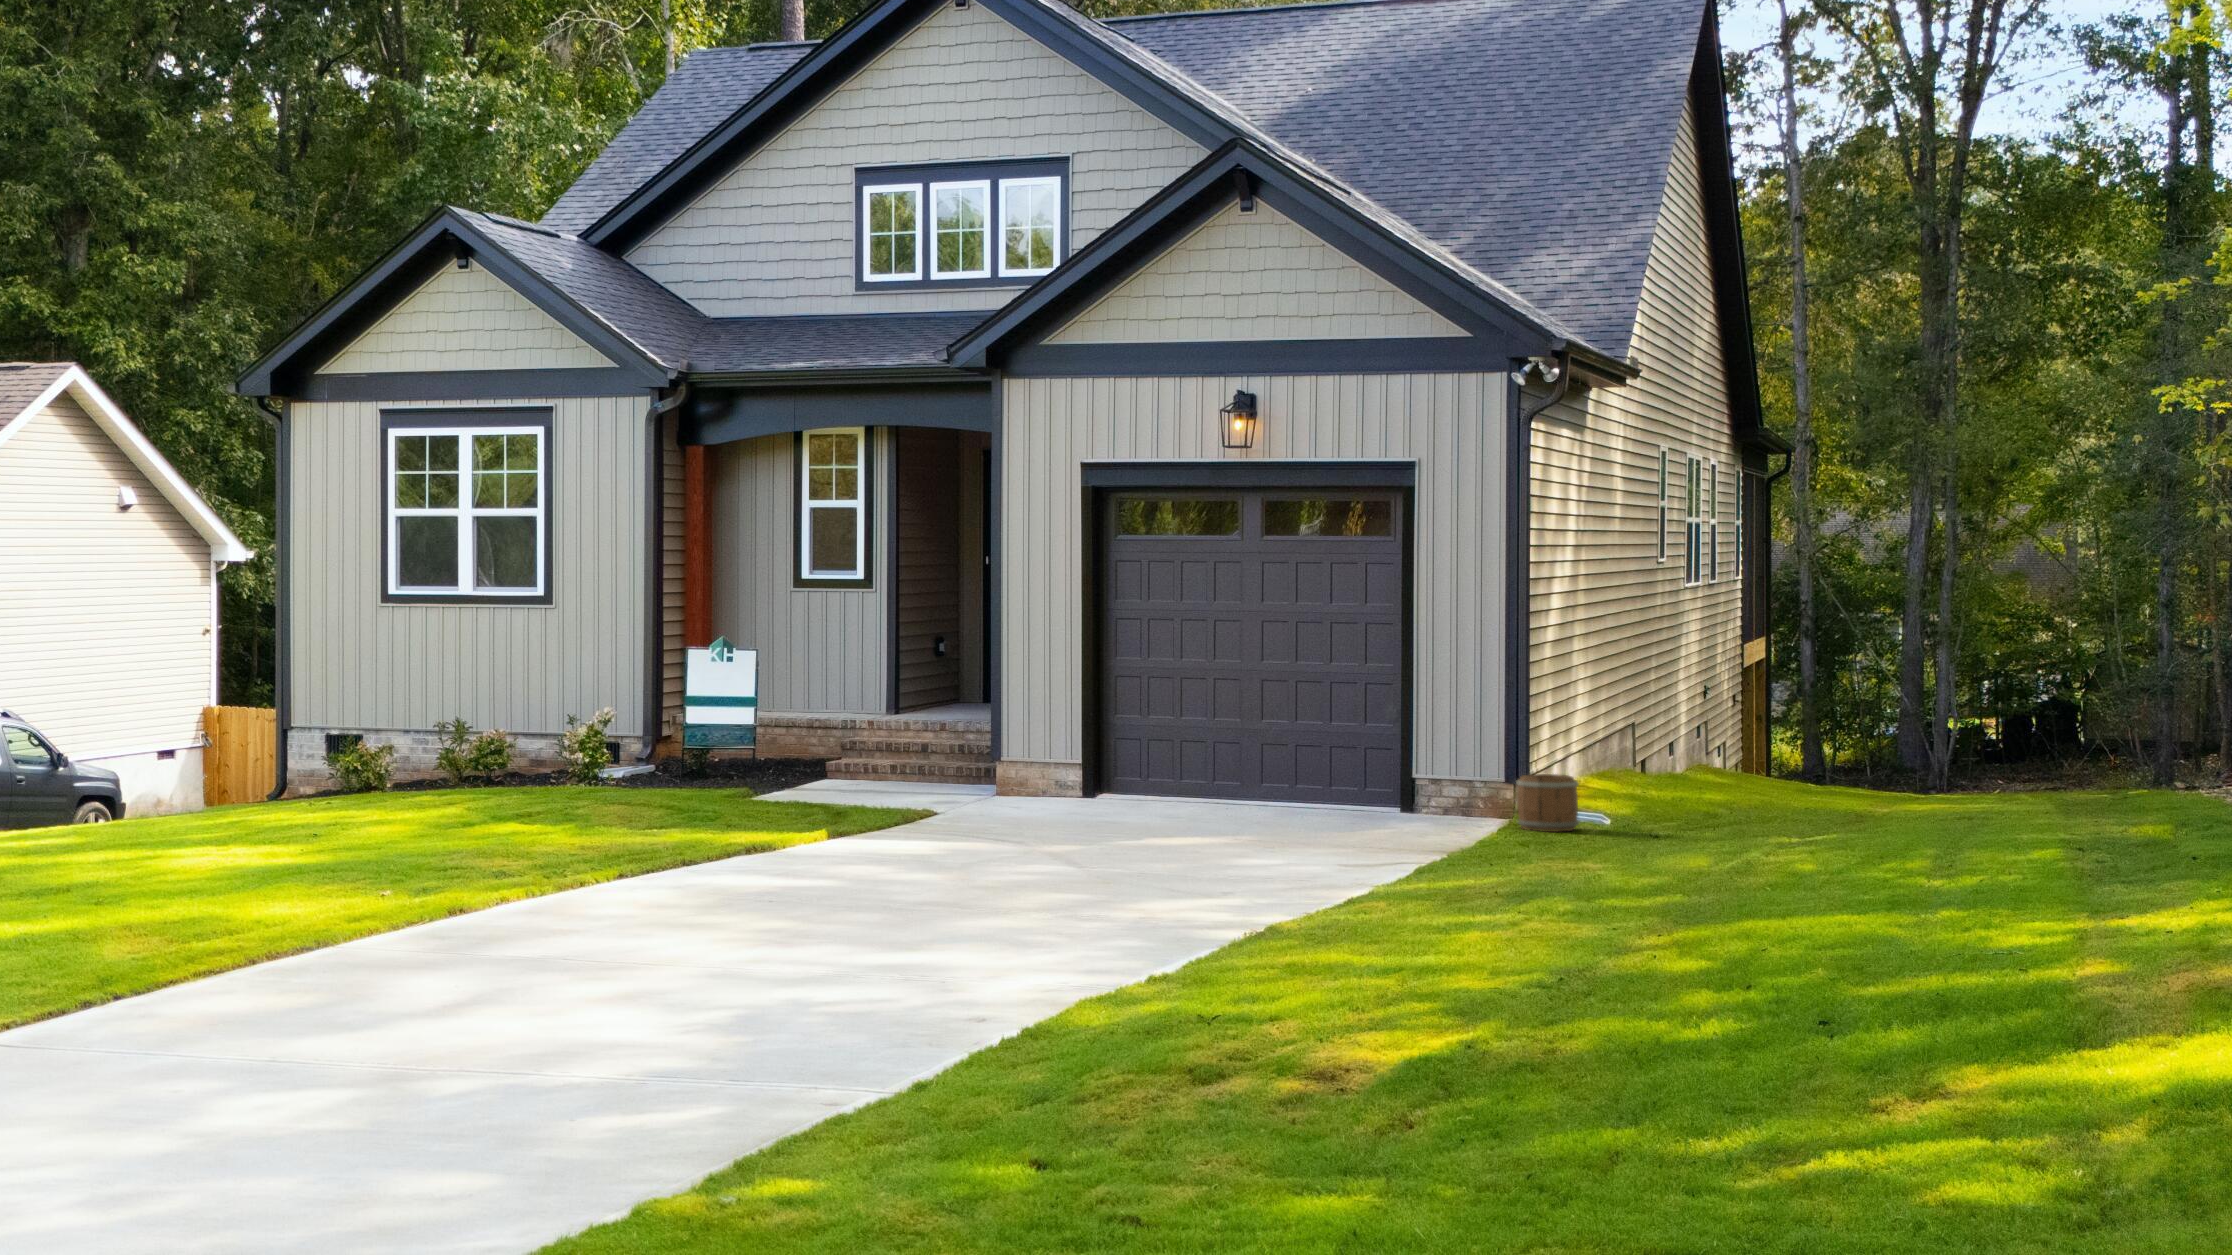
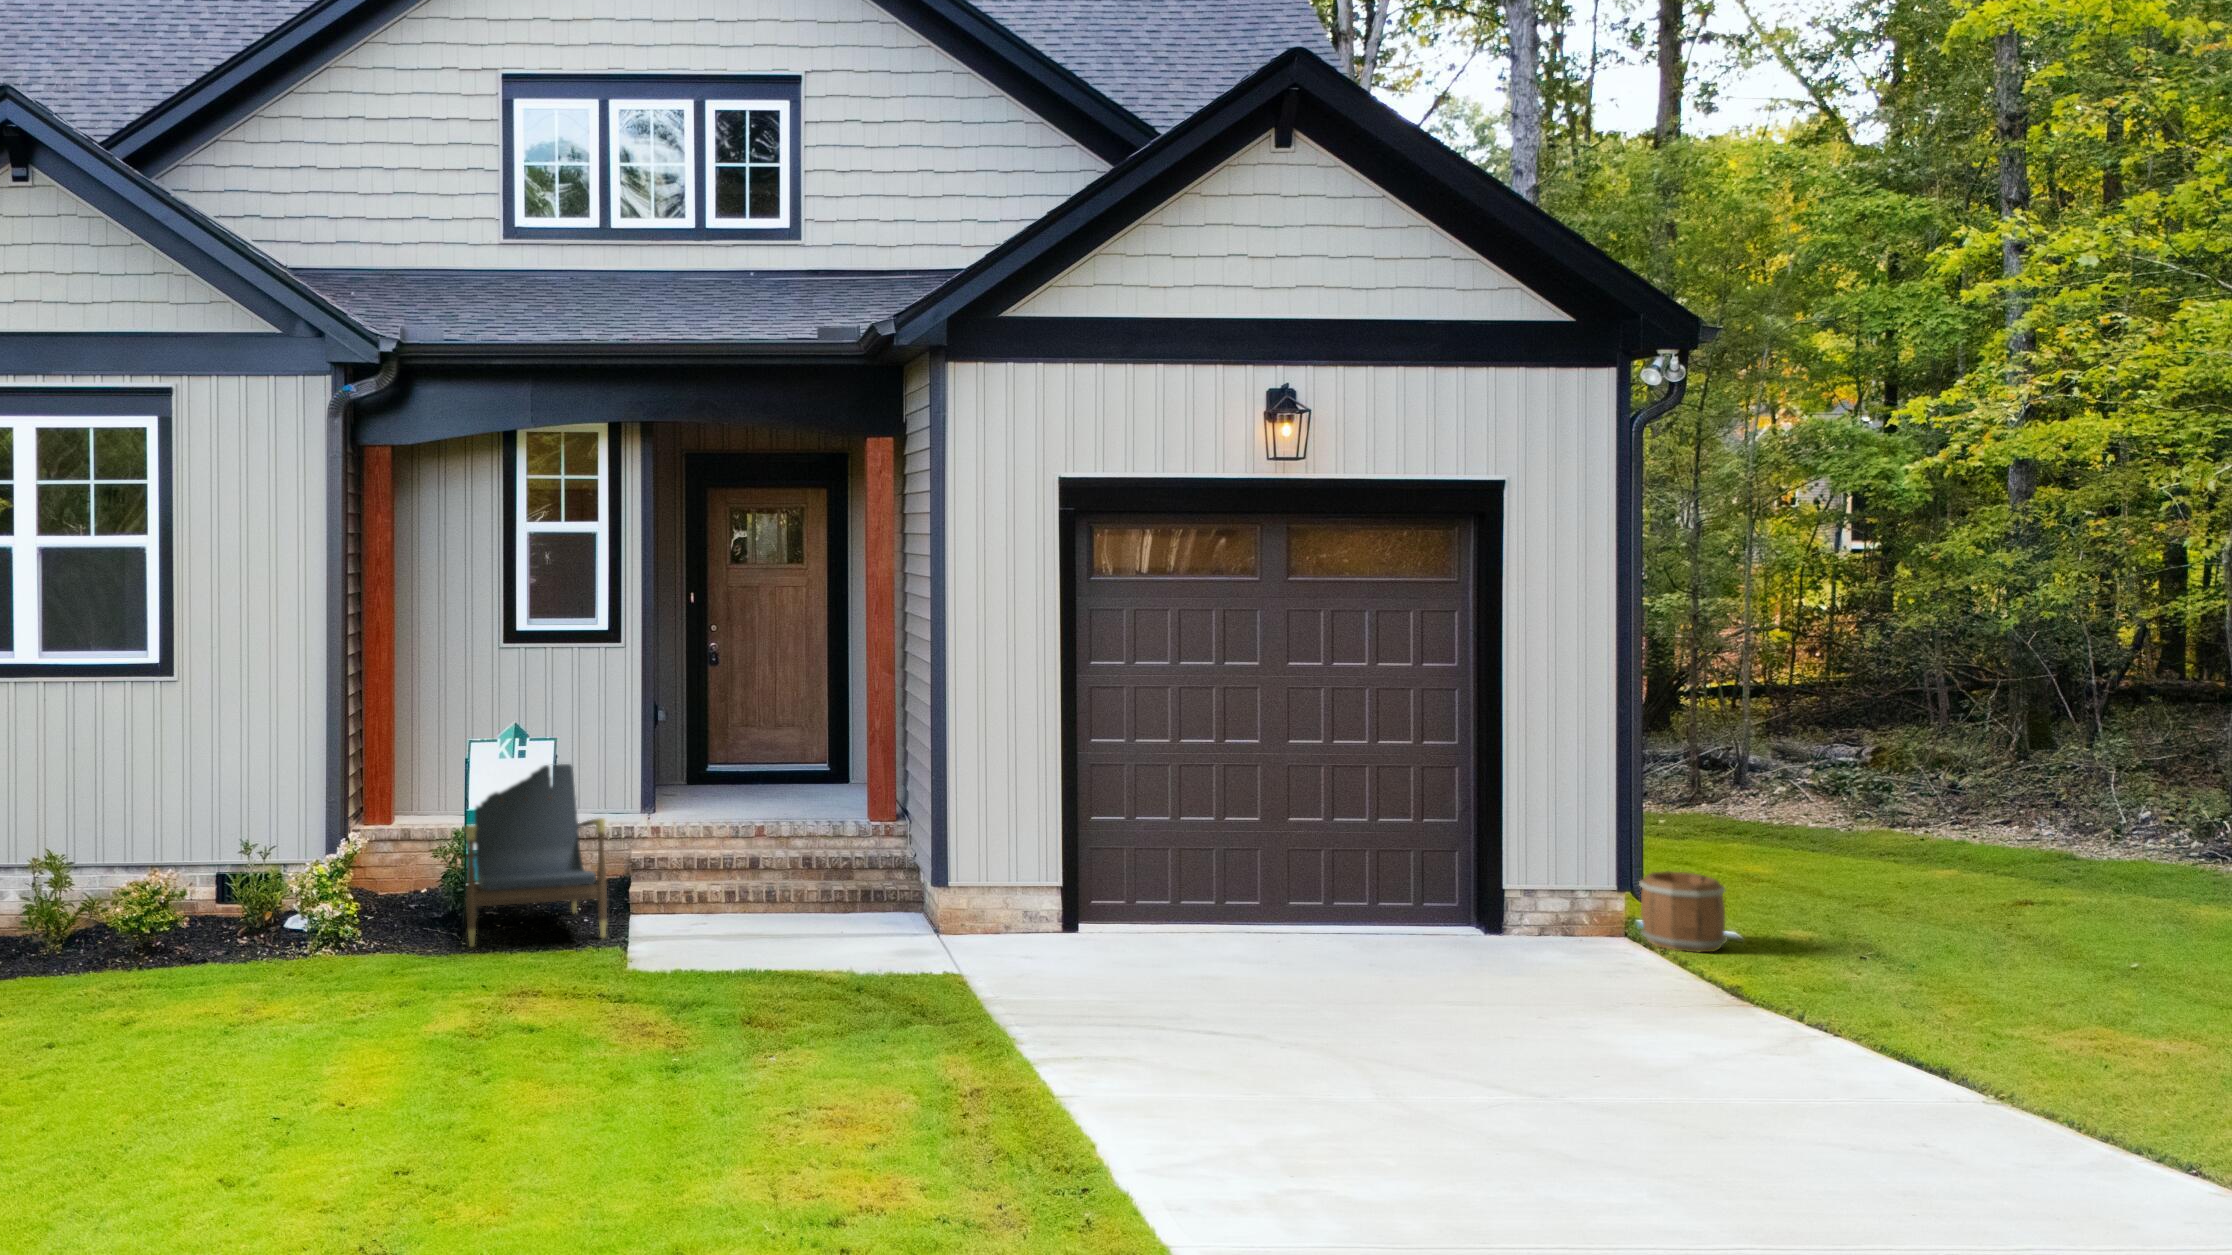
lounge chair: none [694,670,800,783] -> present [463,764,607,947]

